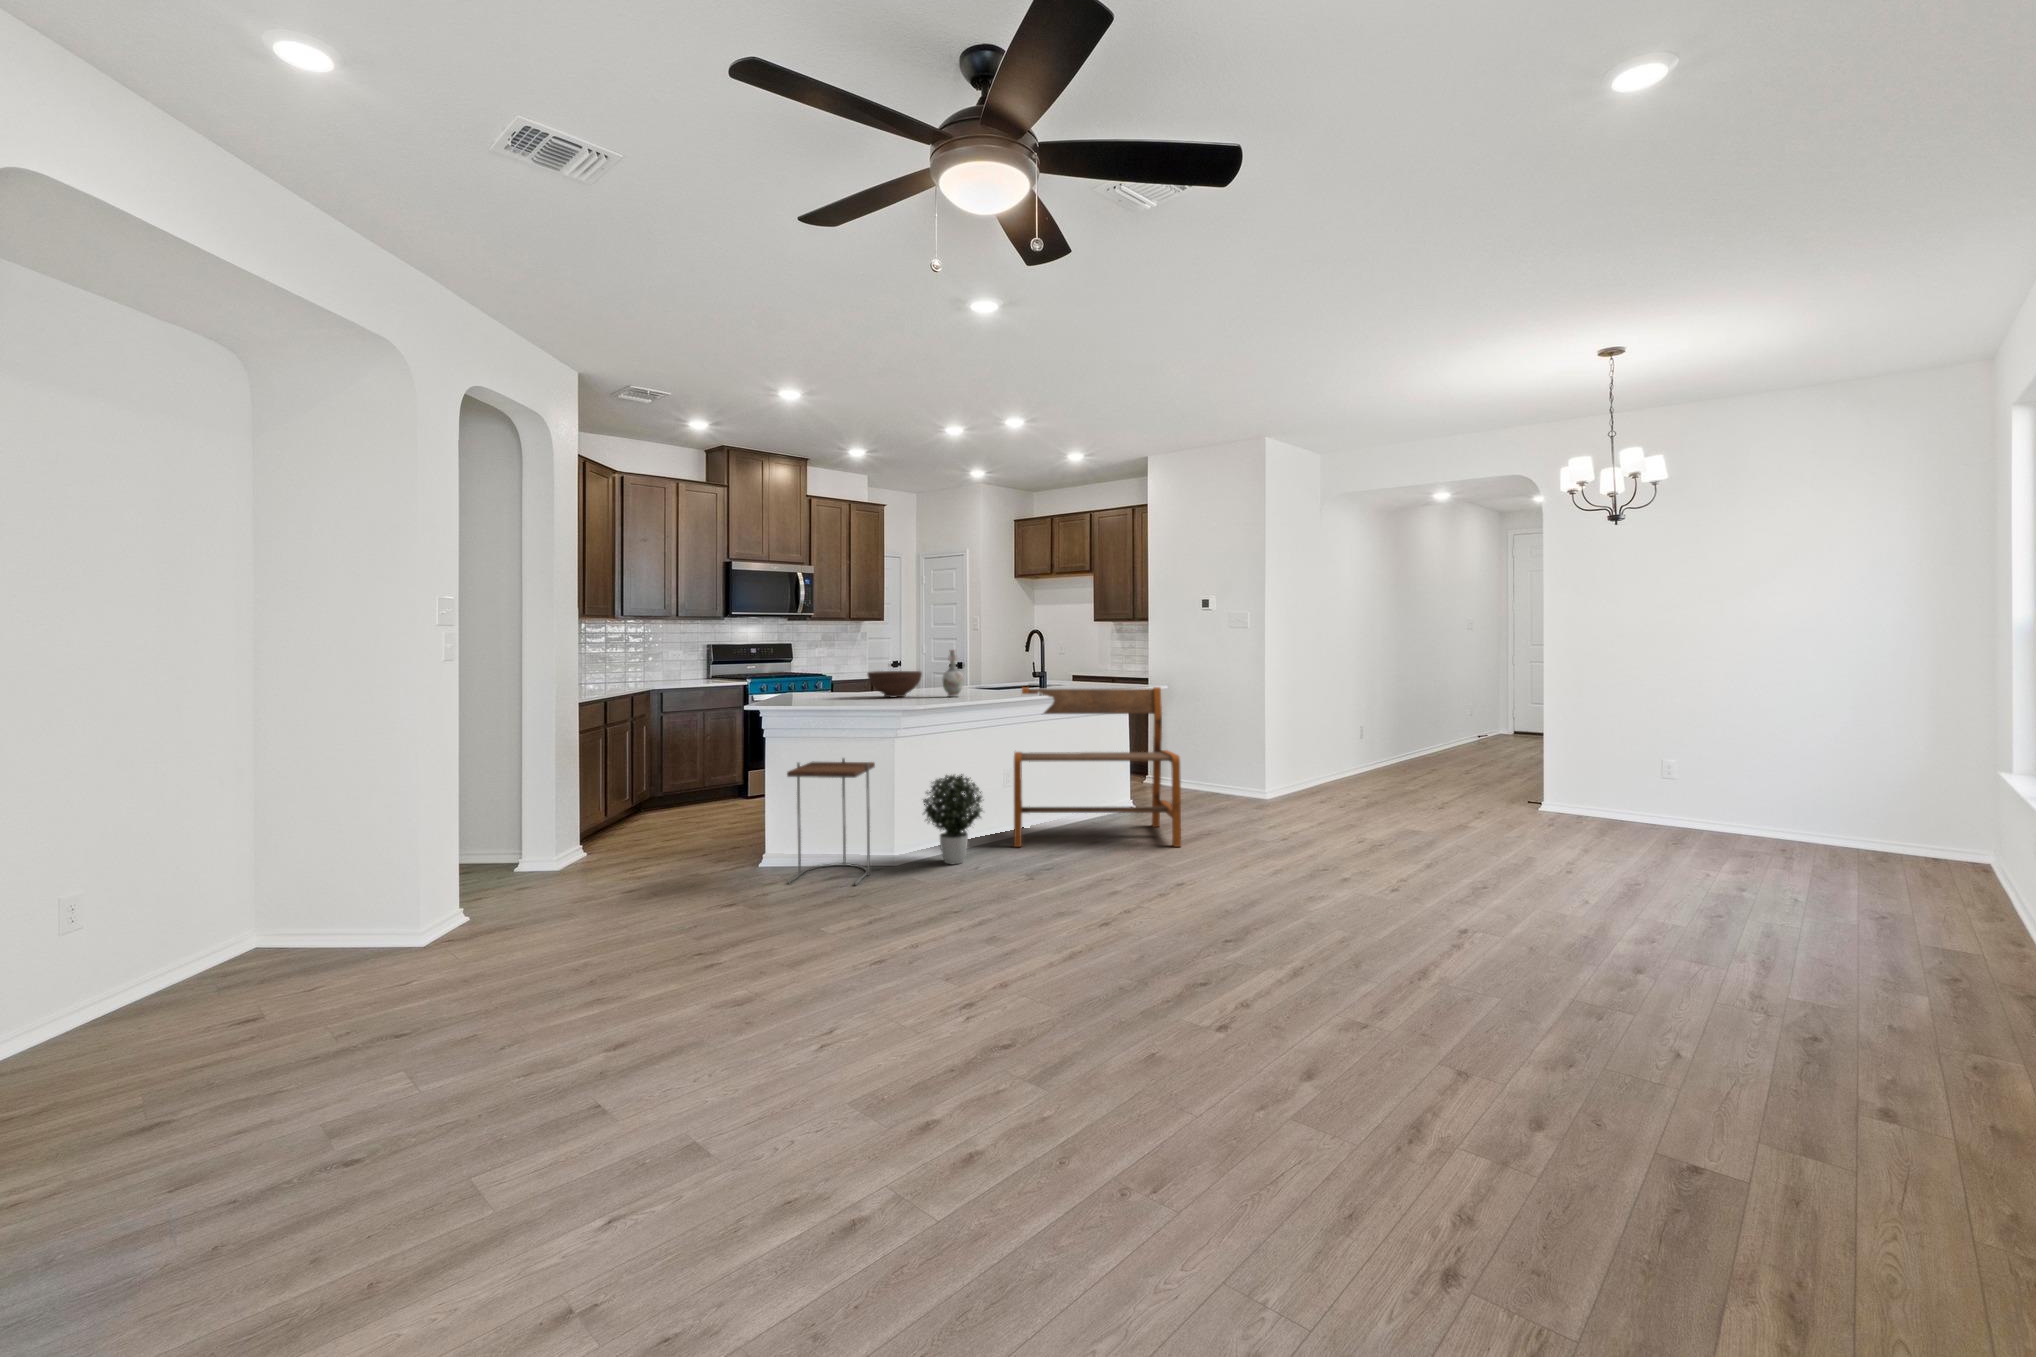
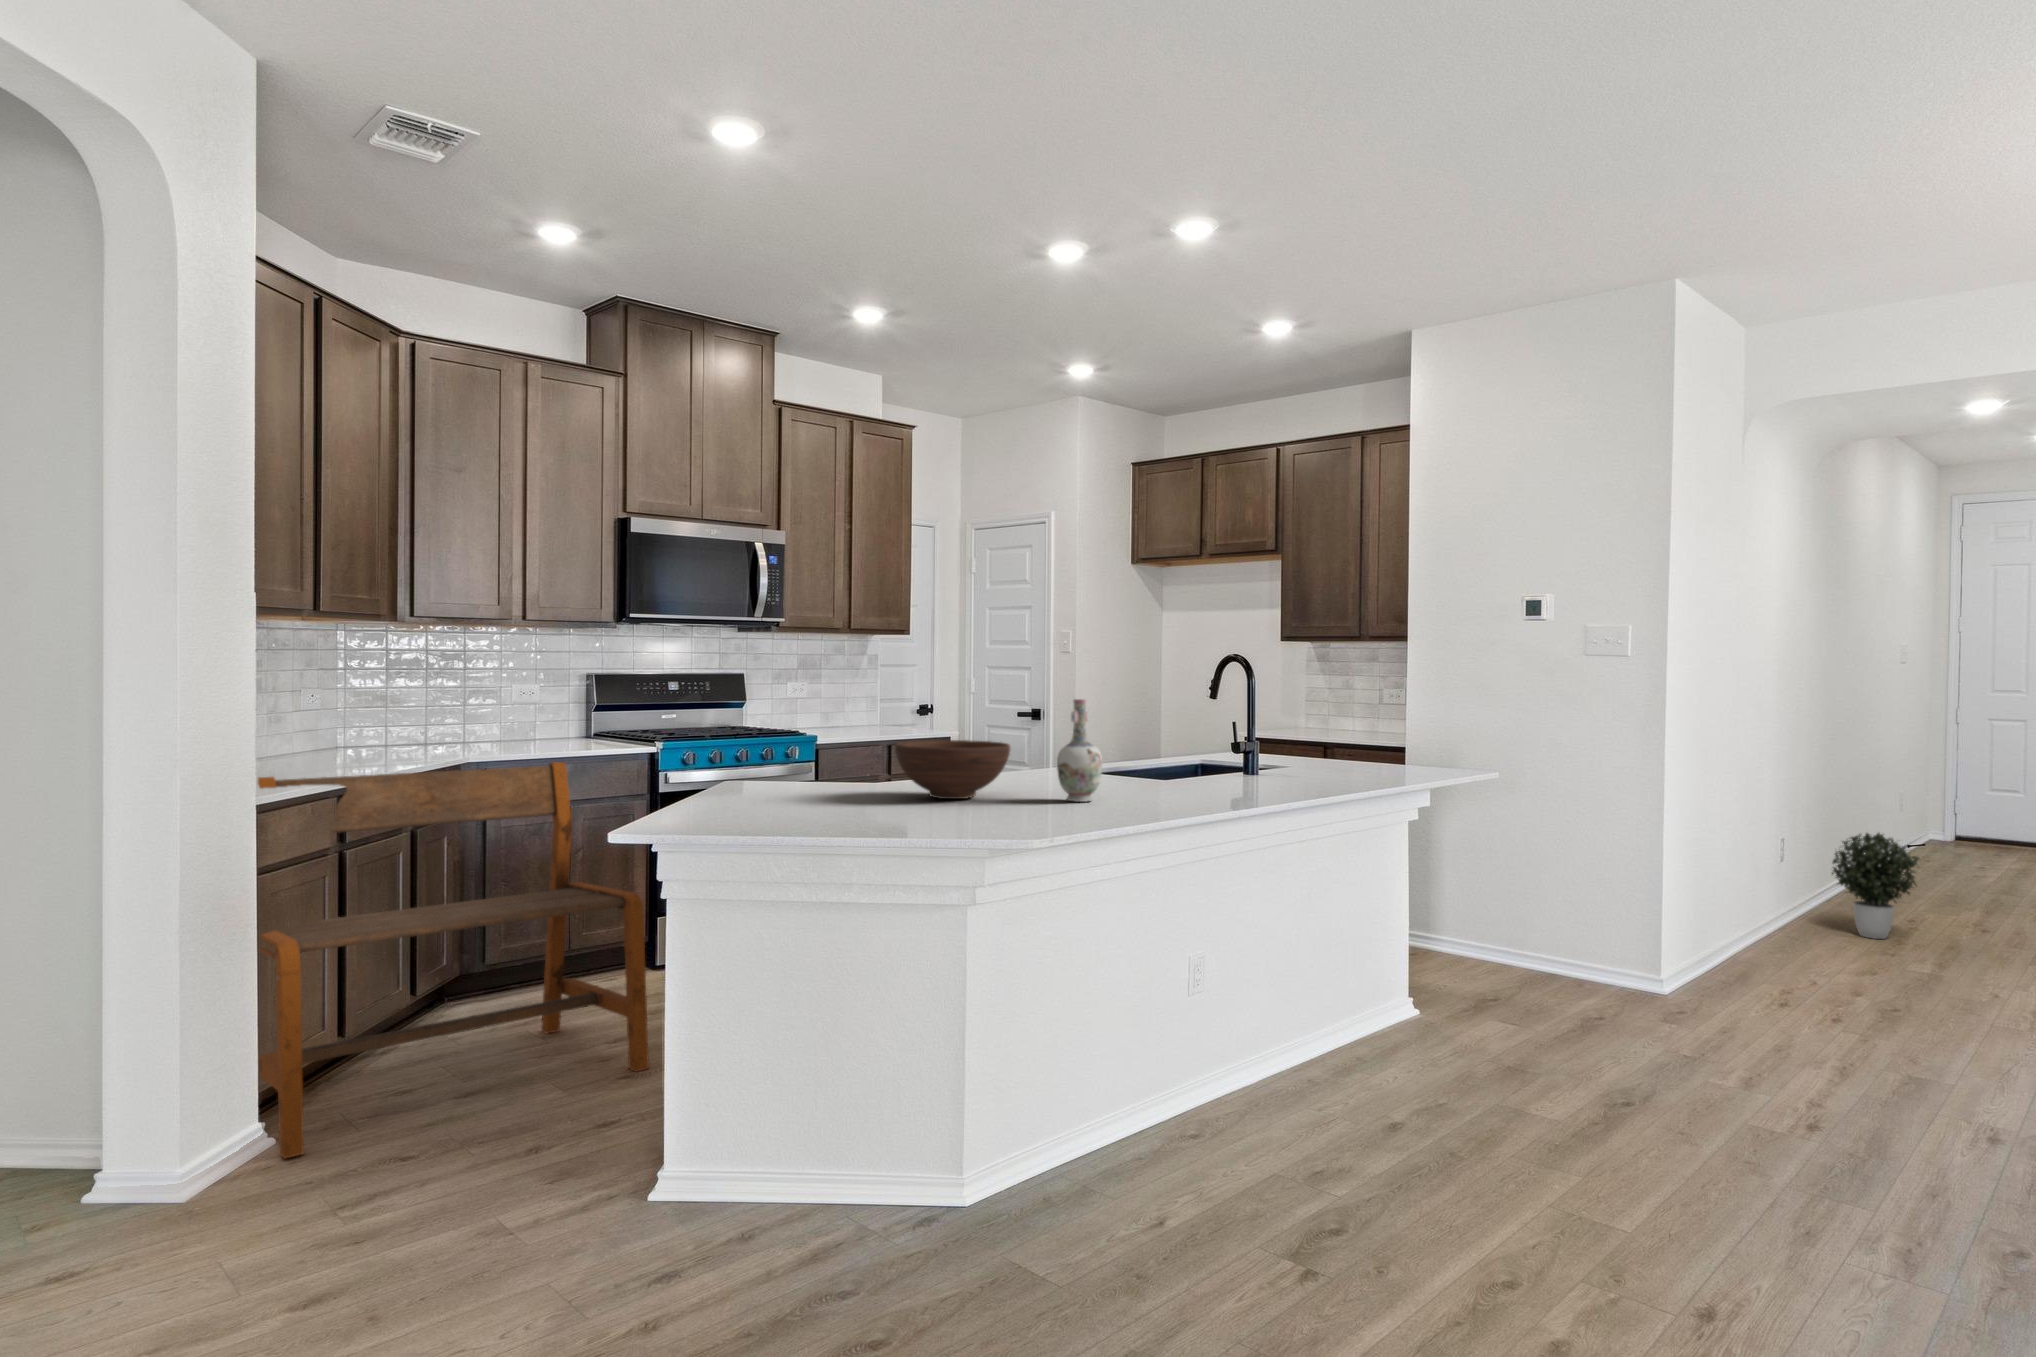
bench: present [1014,687,1181,847] -> present [258,762,649,1159]
side table: present [787,758,875,885] -> none [707,957,922,1306]
potted plant: present [923,774,983,864] -> present [1832,833,1919,939]

